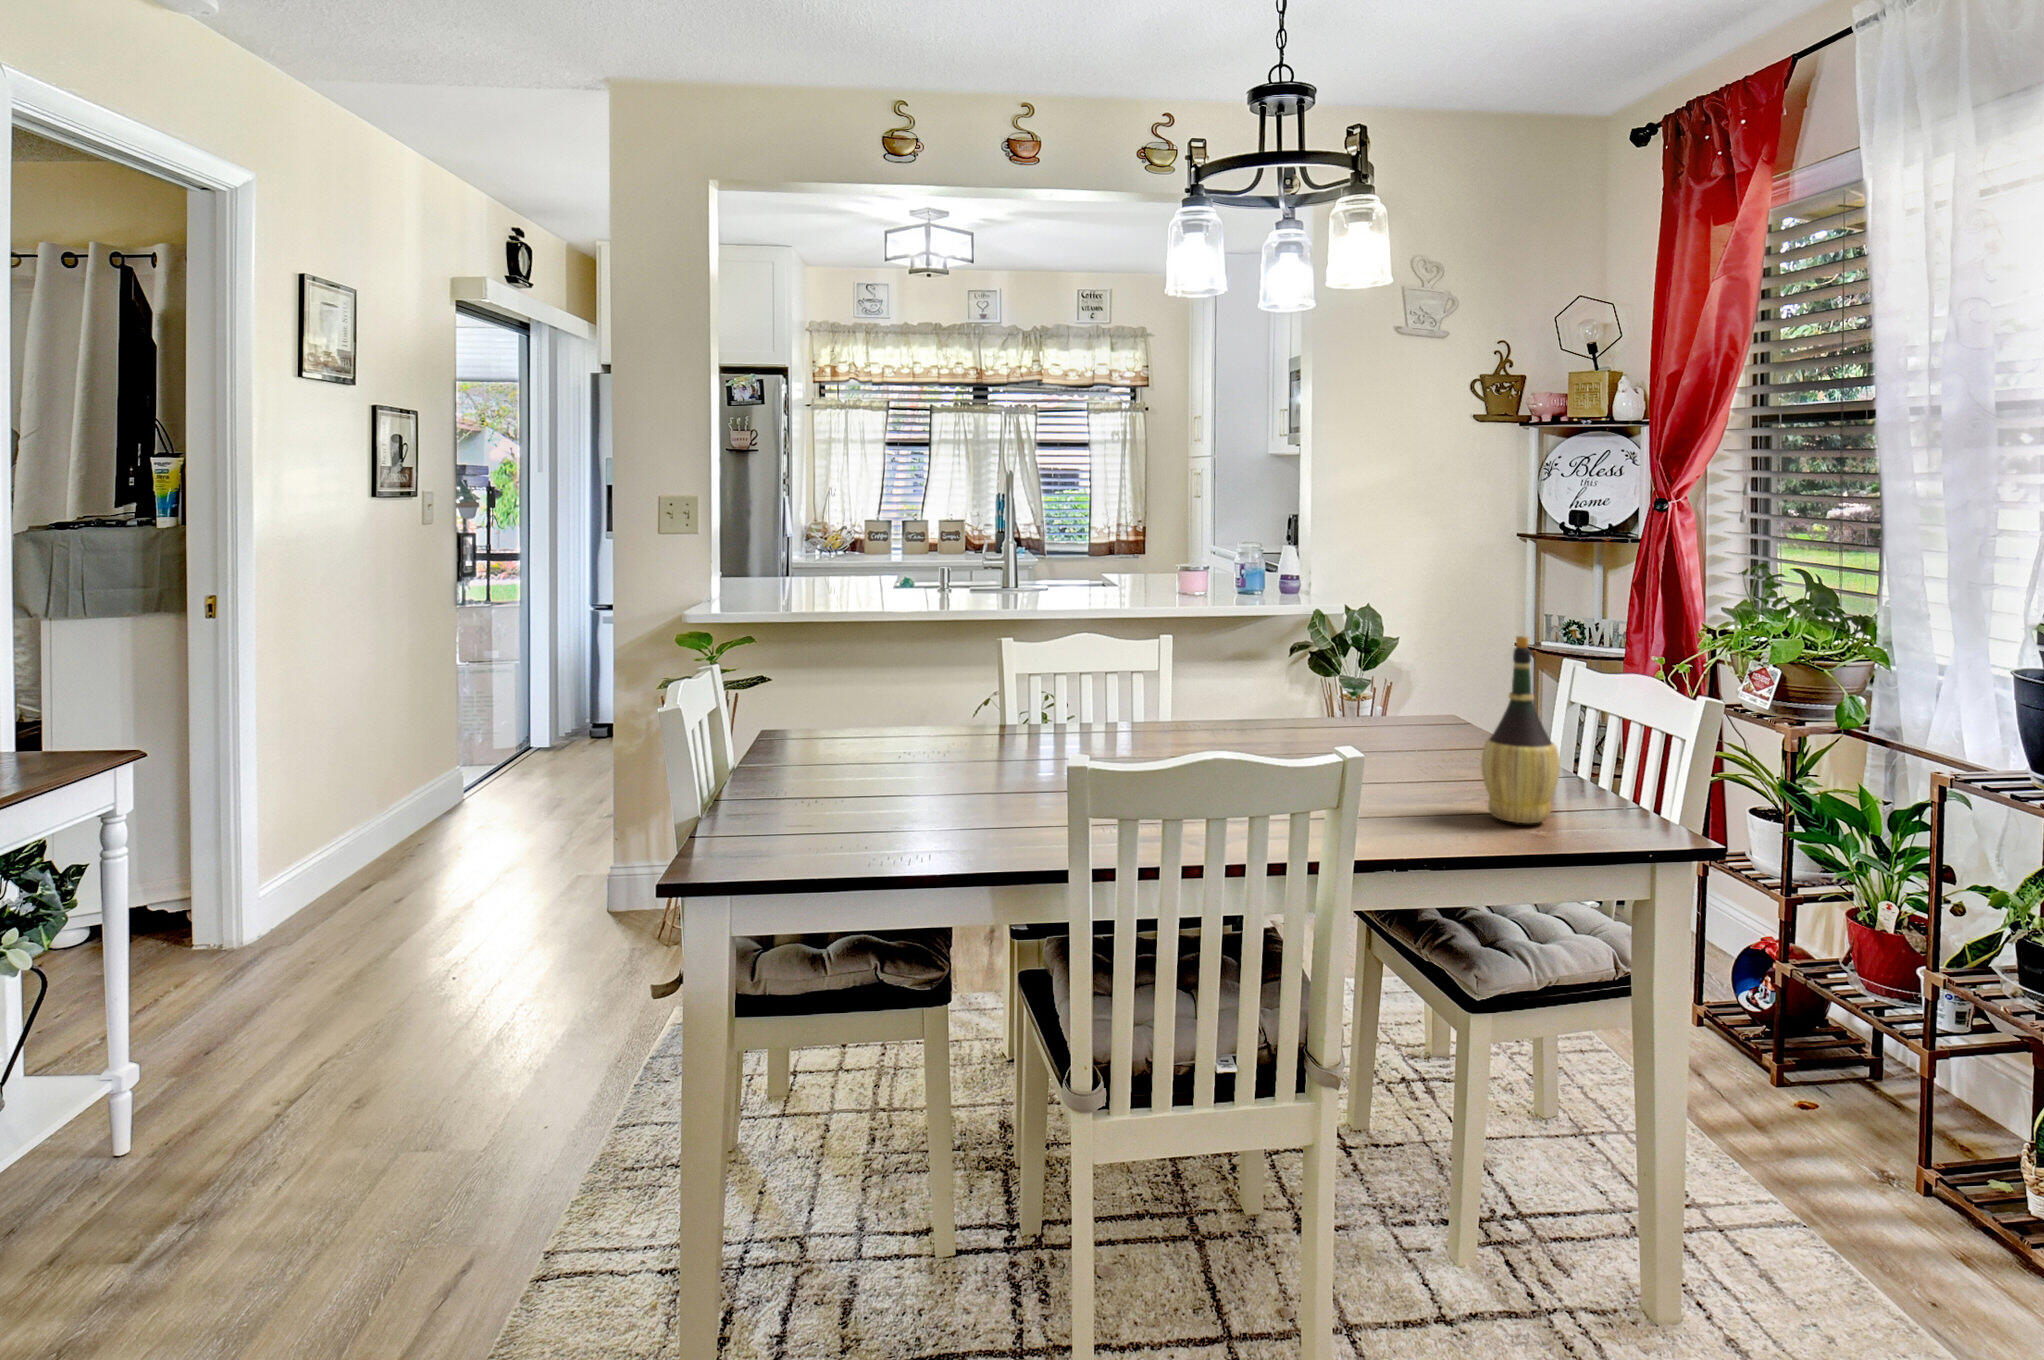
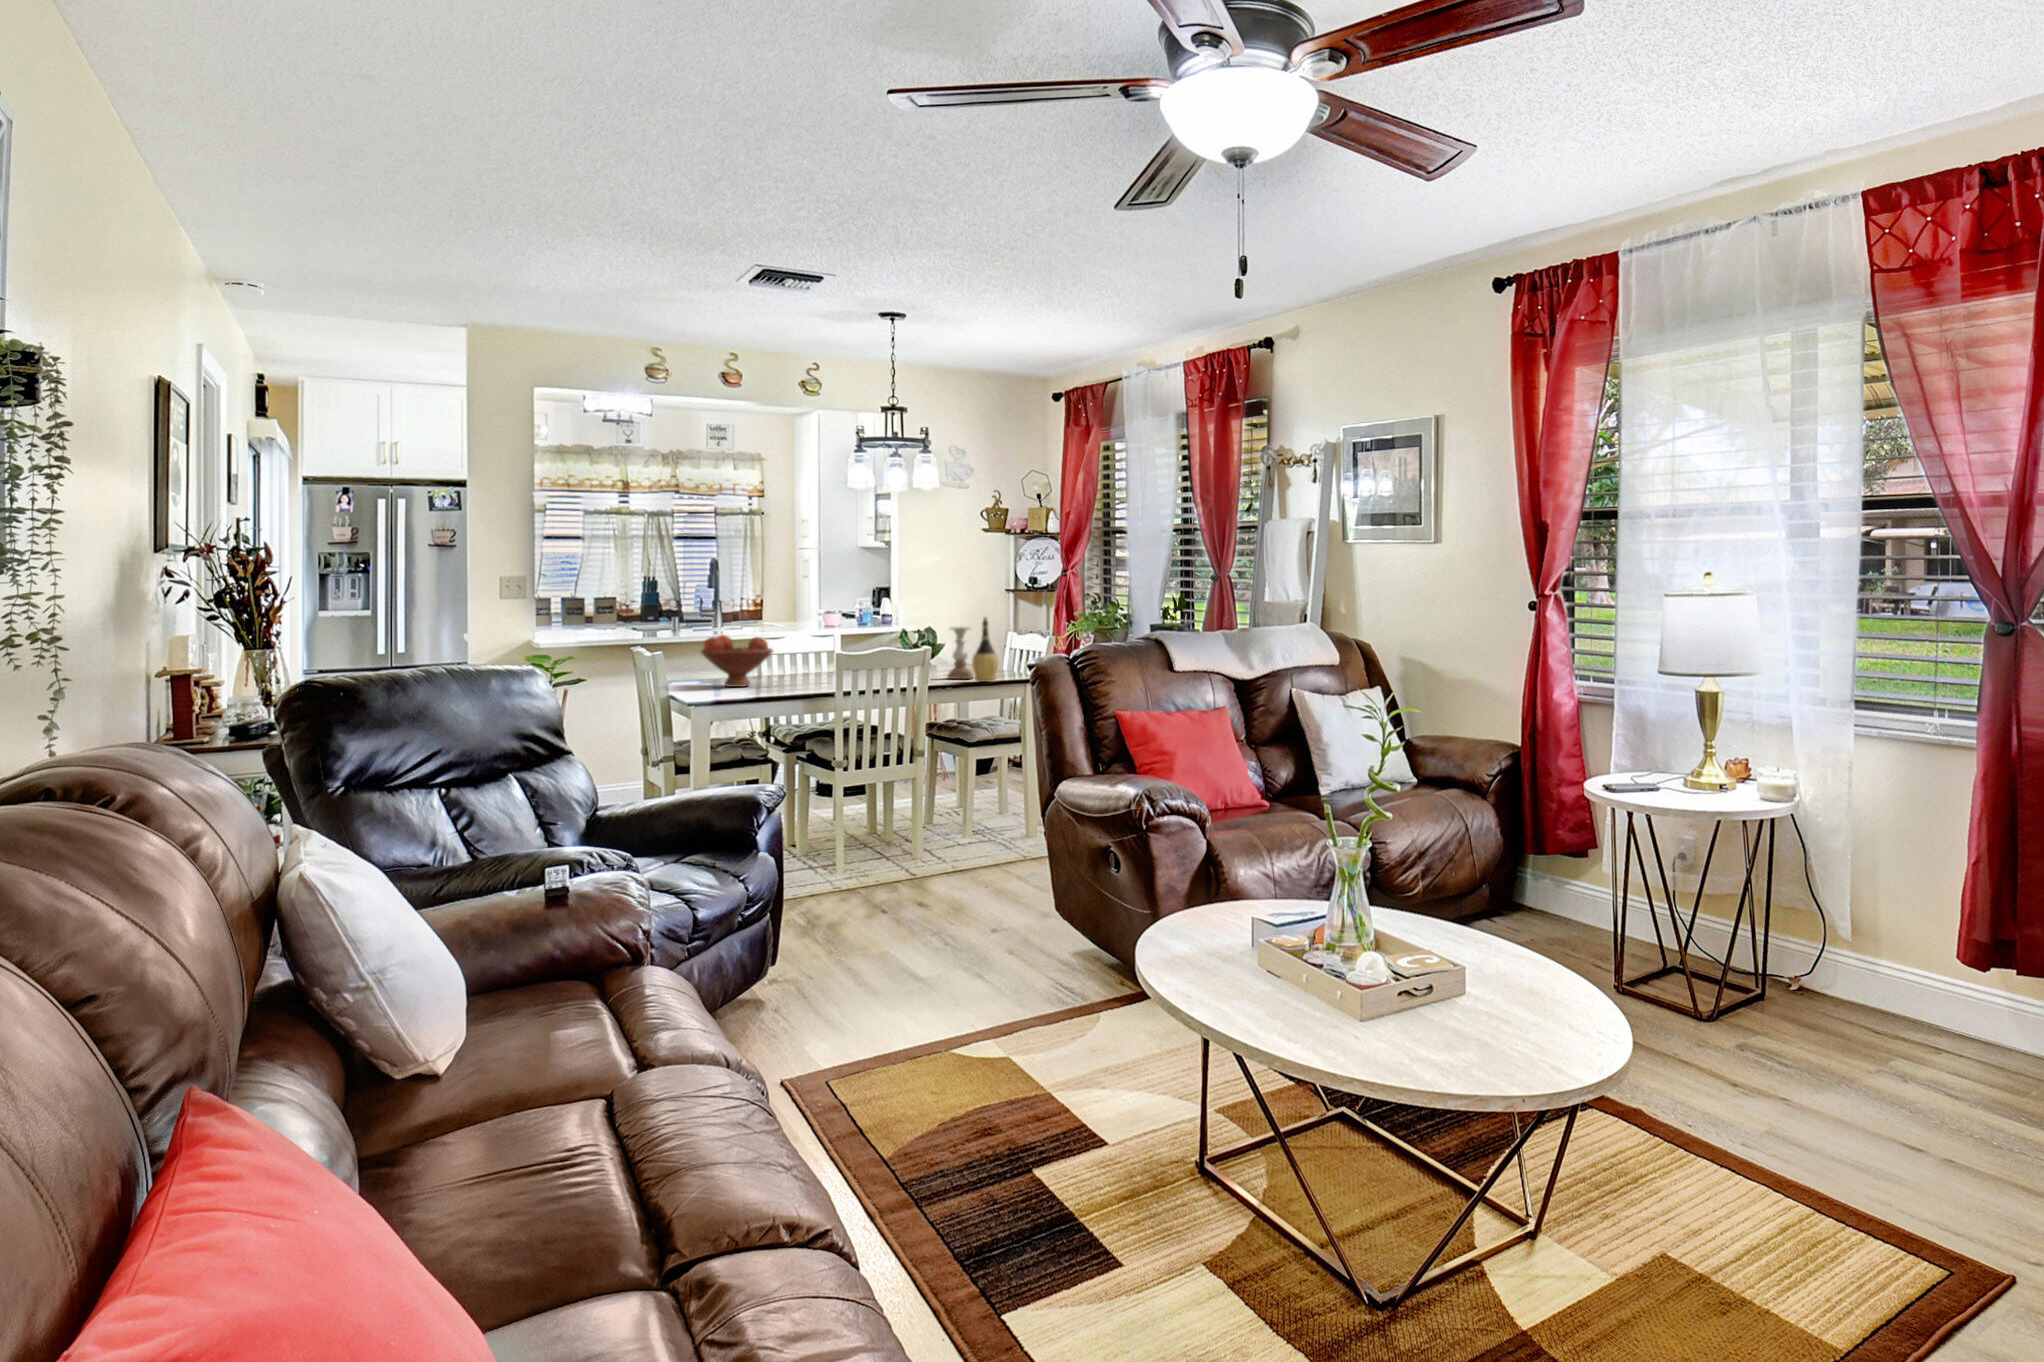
candle holder: none [1409,649,1478,793] -> present [947,627,973,679]
fruit bowl: none [780,661,959,803] -> present [701,635,774,687]

